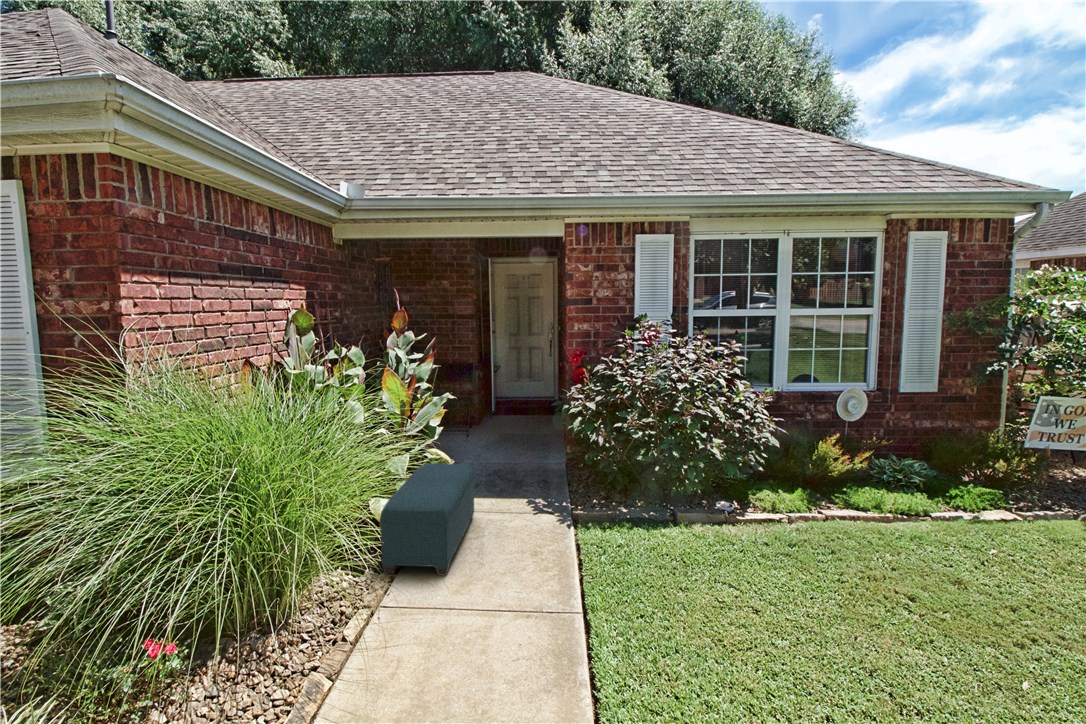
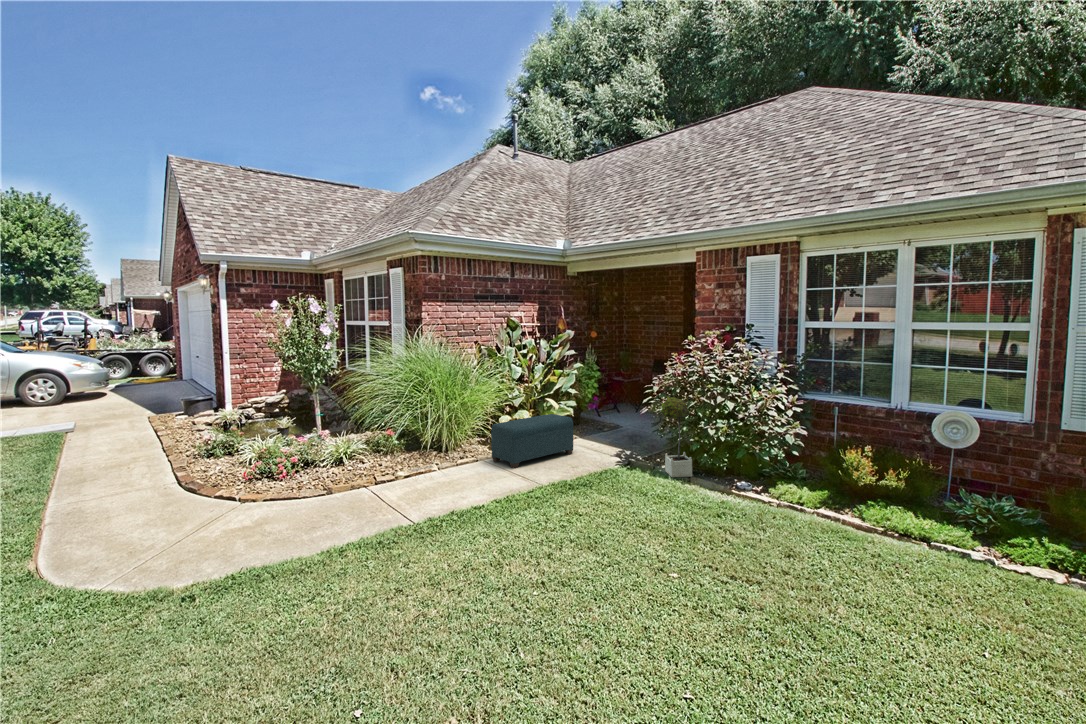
potted tree: none [617,411,660,516] -> present [661,396,692,477]

